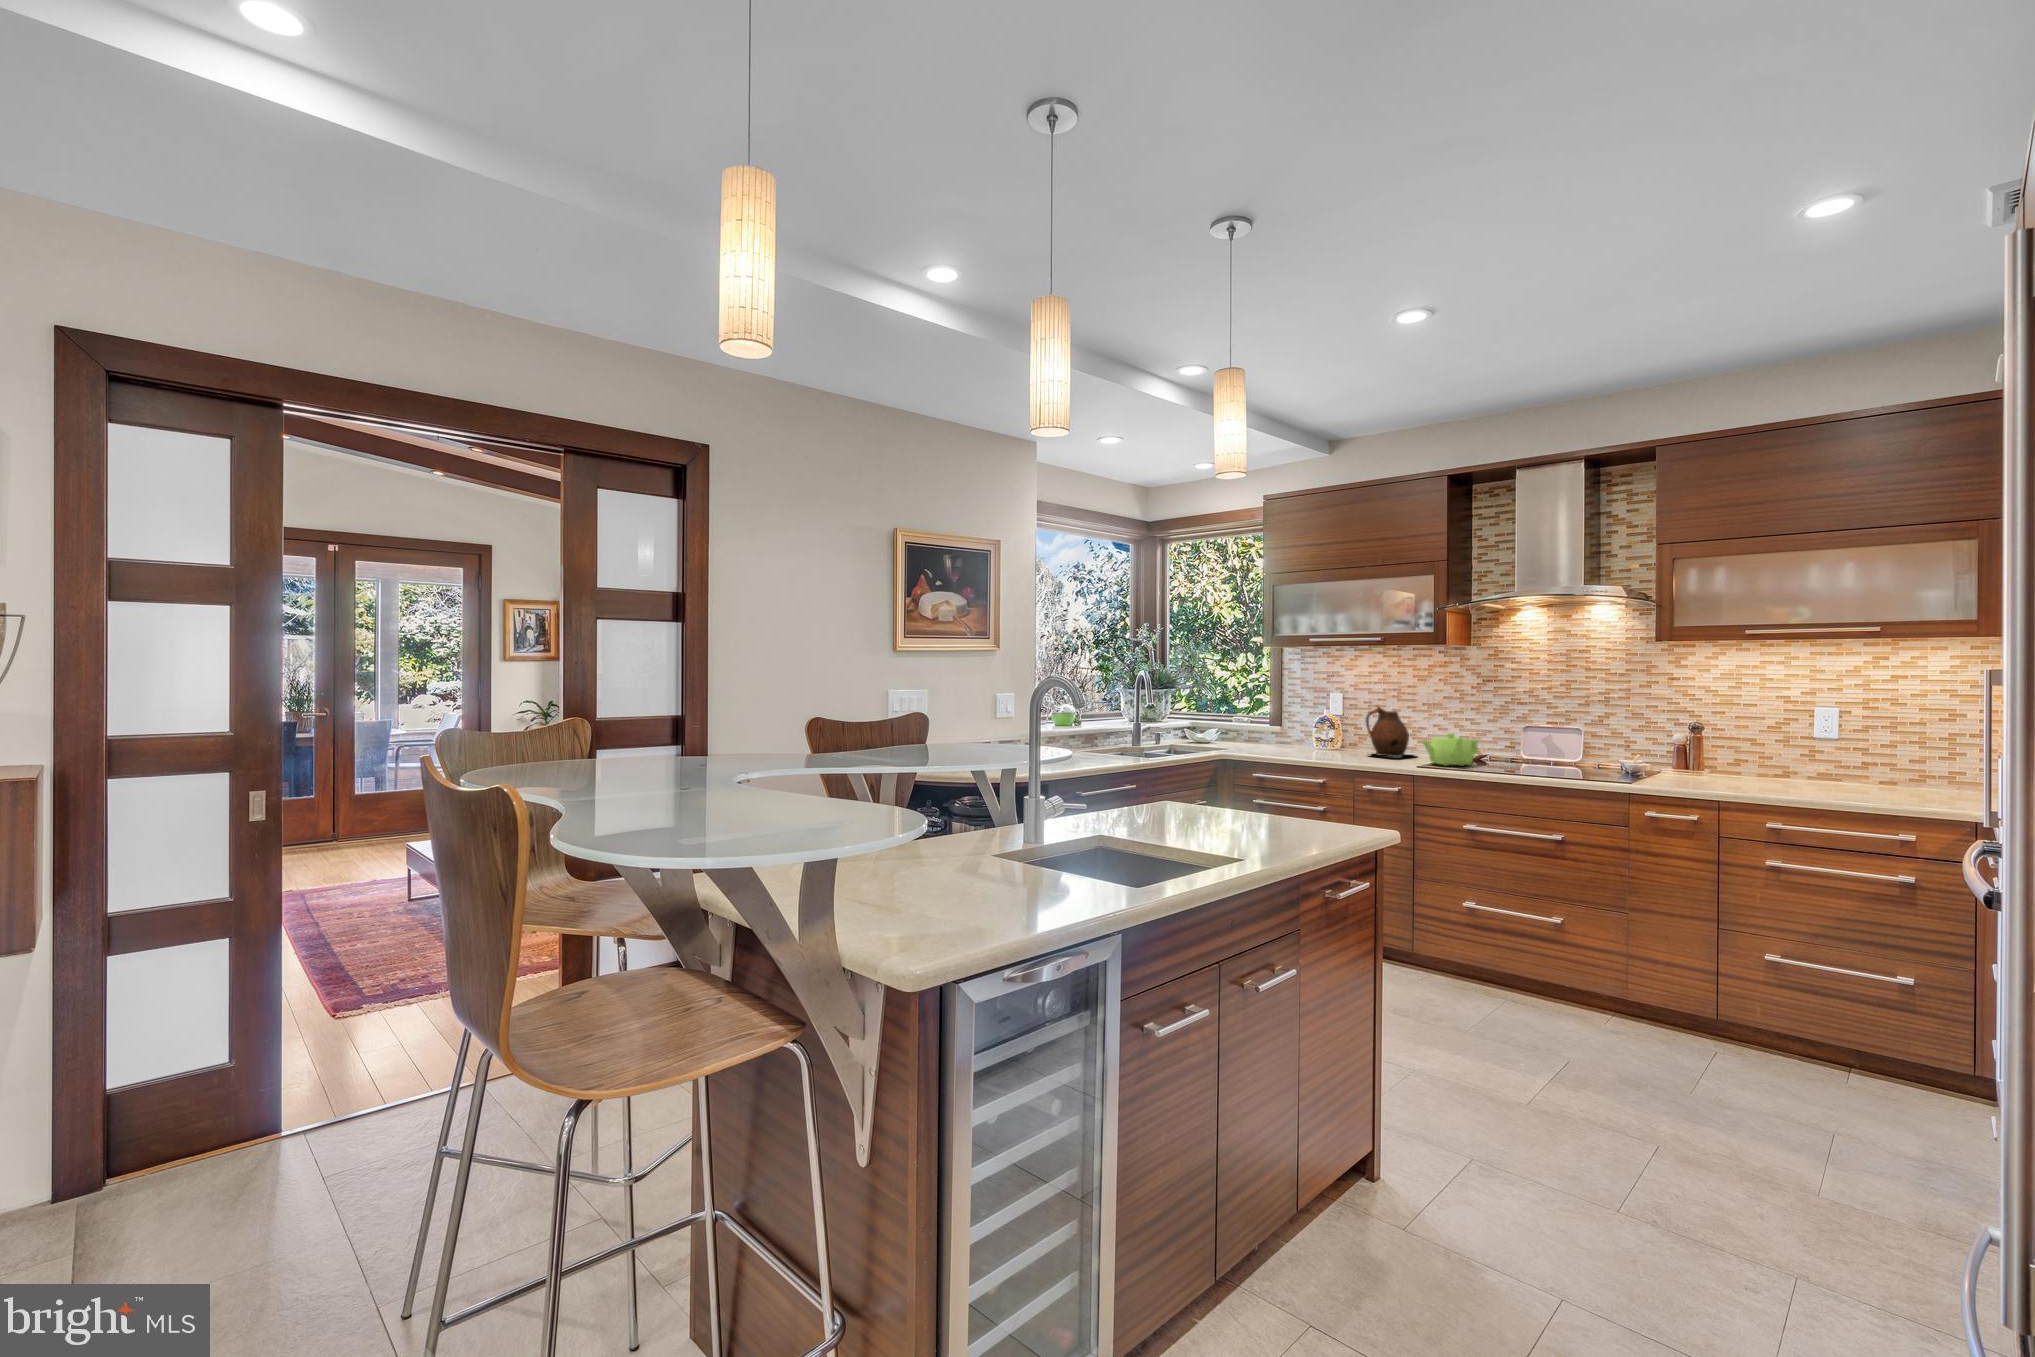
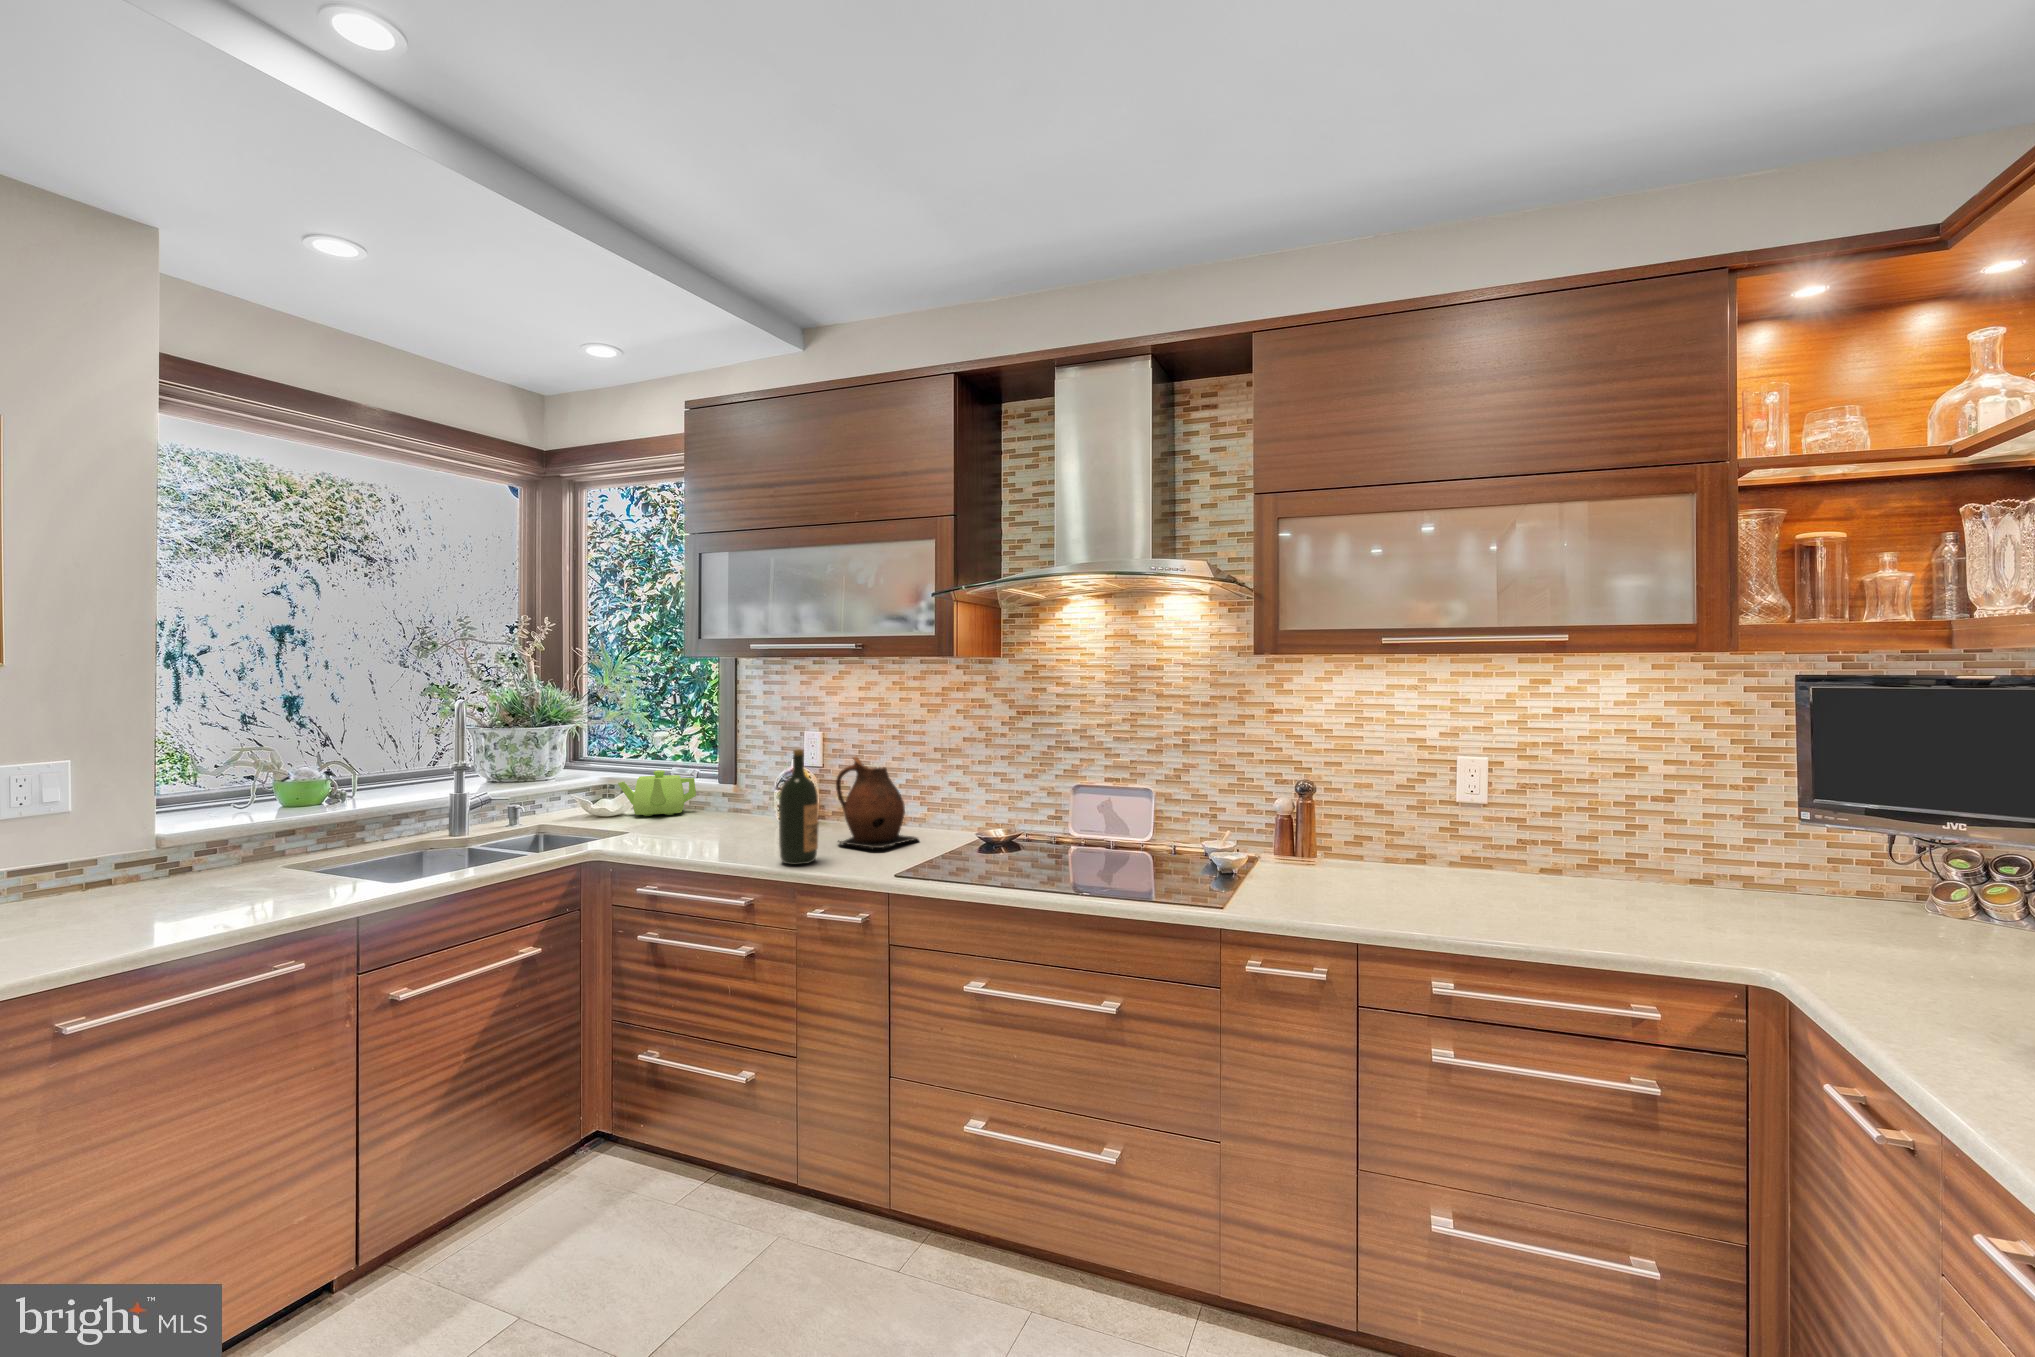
wine bottle: none [1339,697,1362,761] -> present [779,749,818,865]
teapot: present [1422,733,1478,766] -> present [618,770,696,816]

